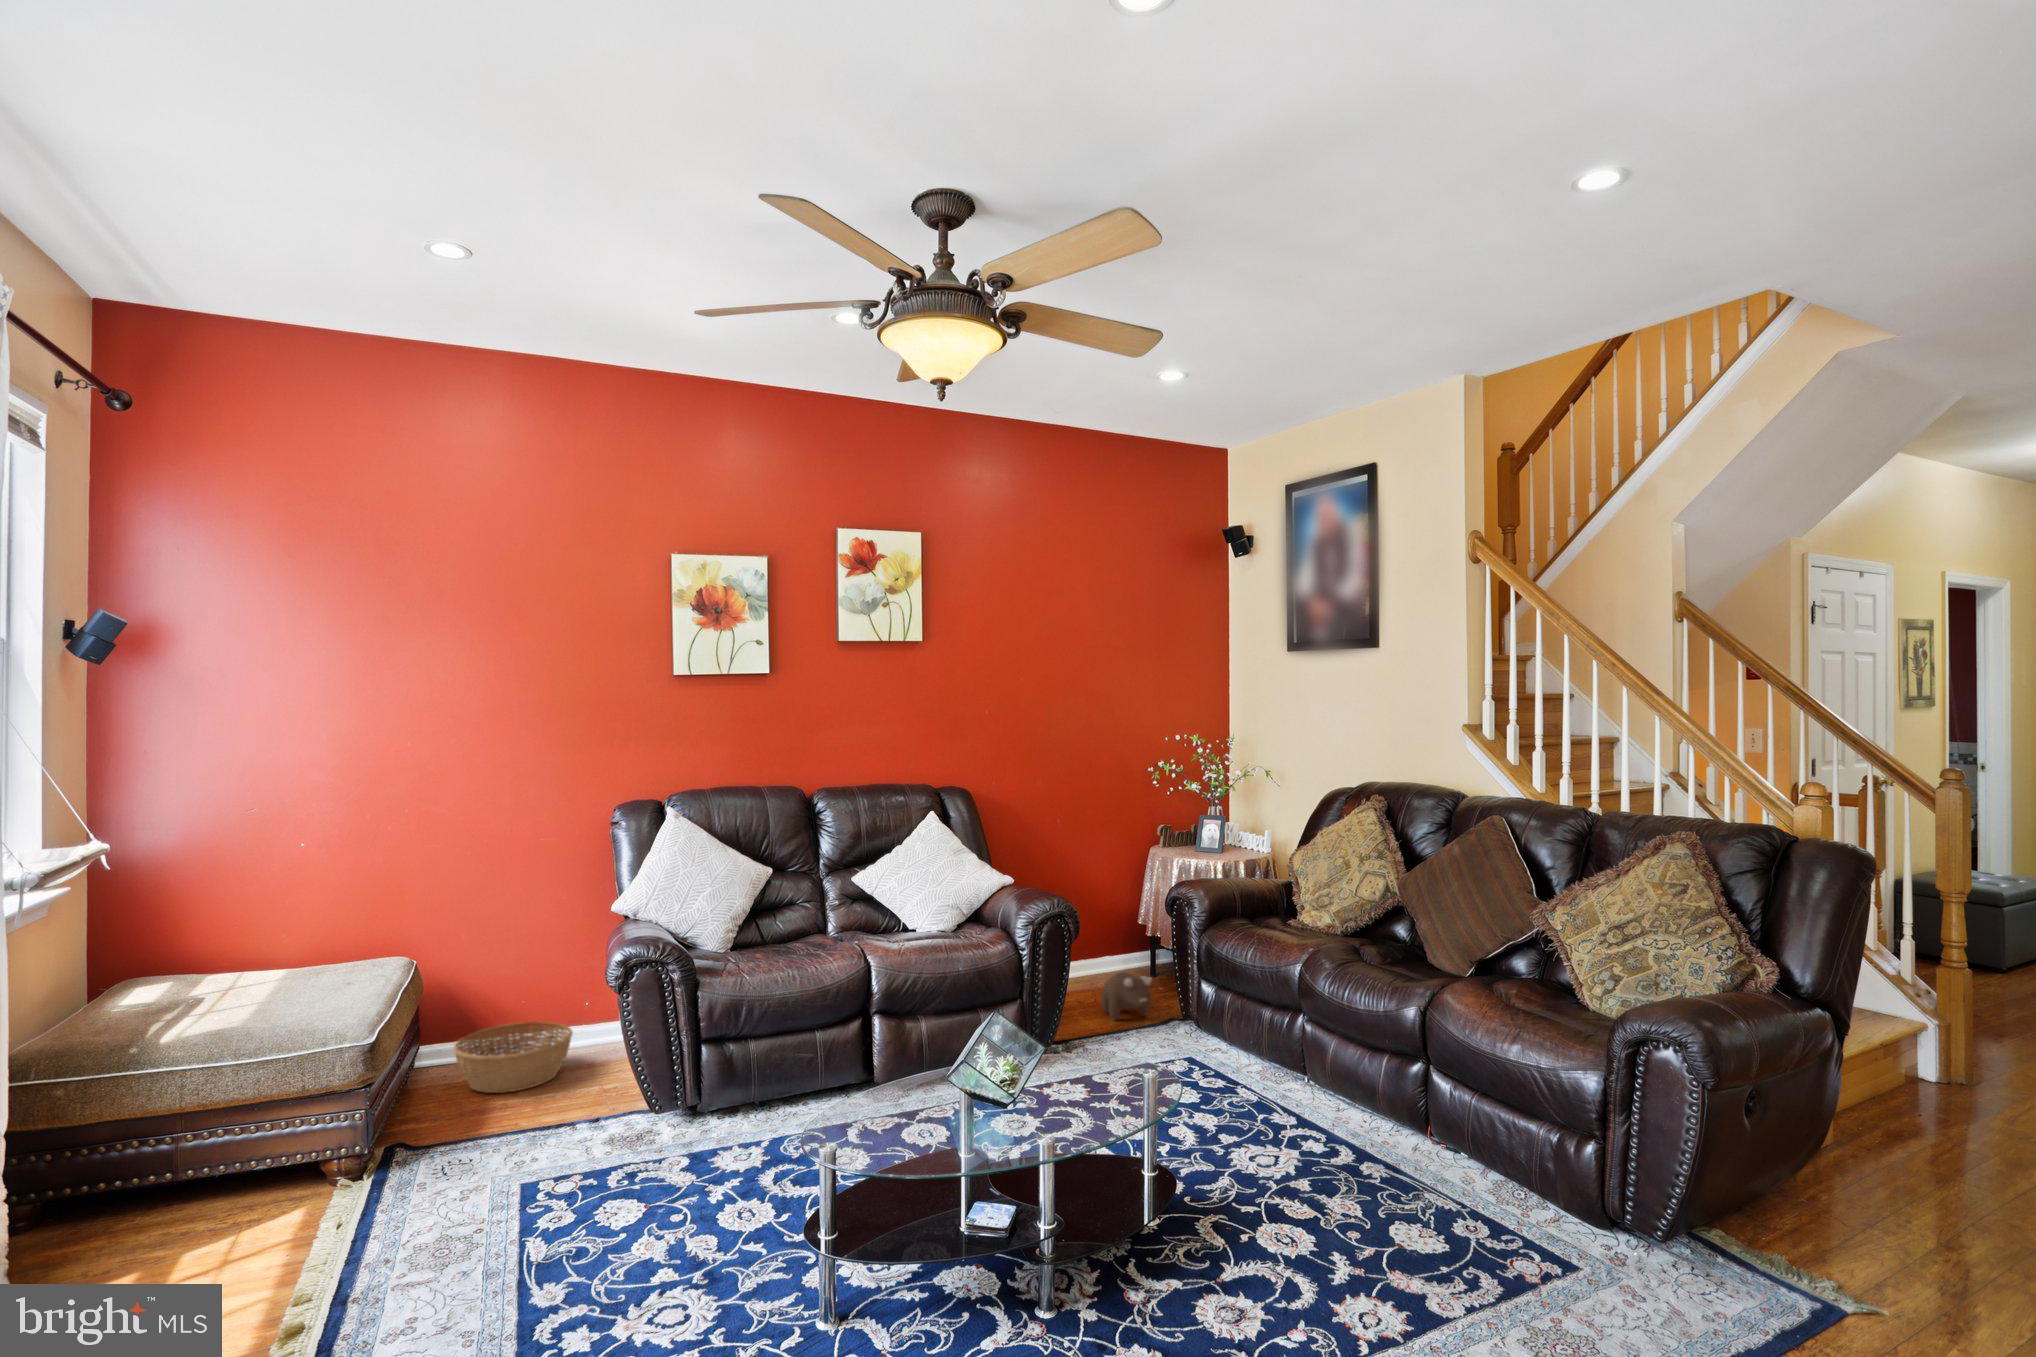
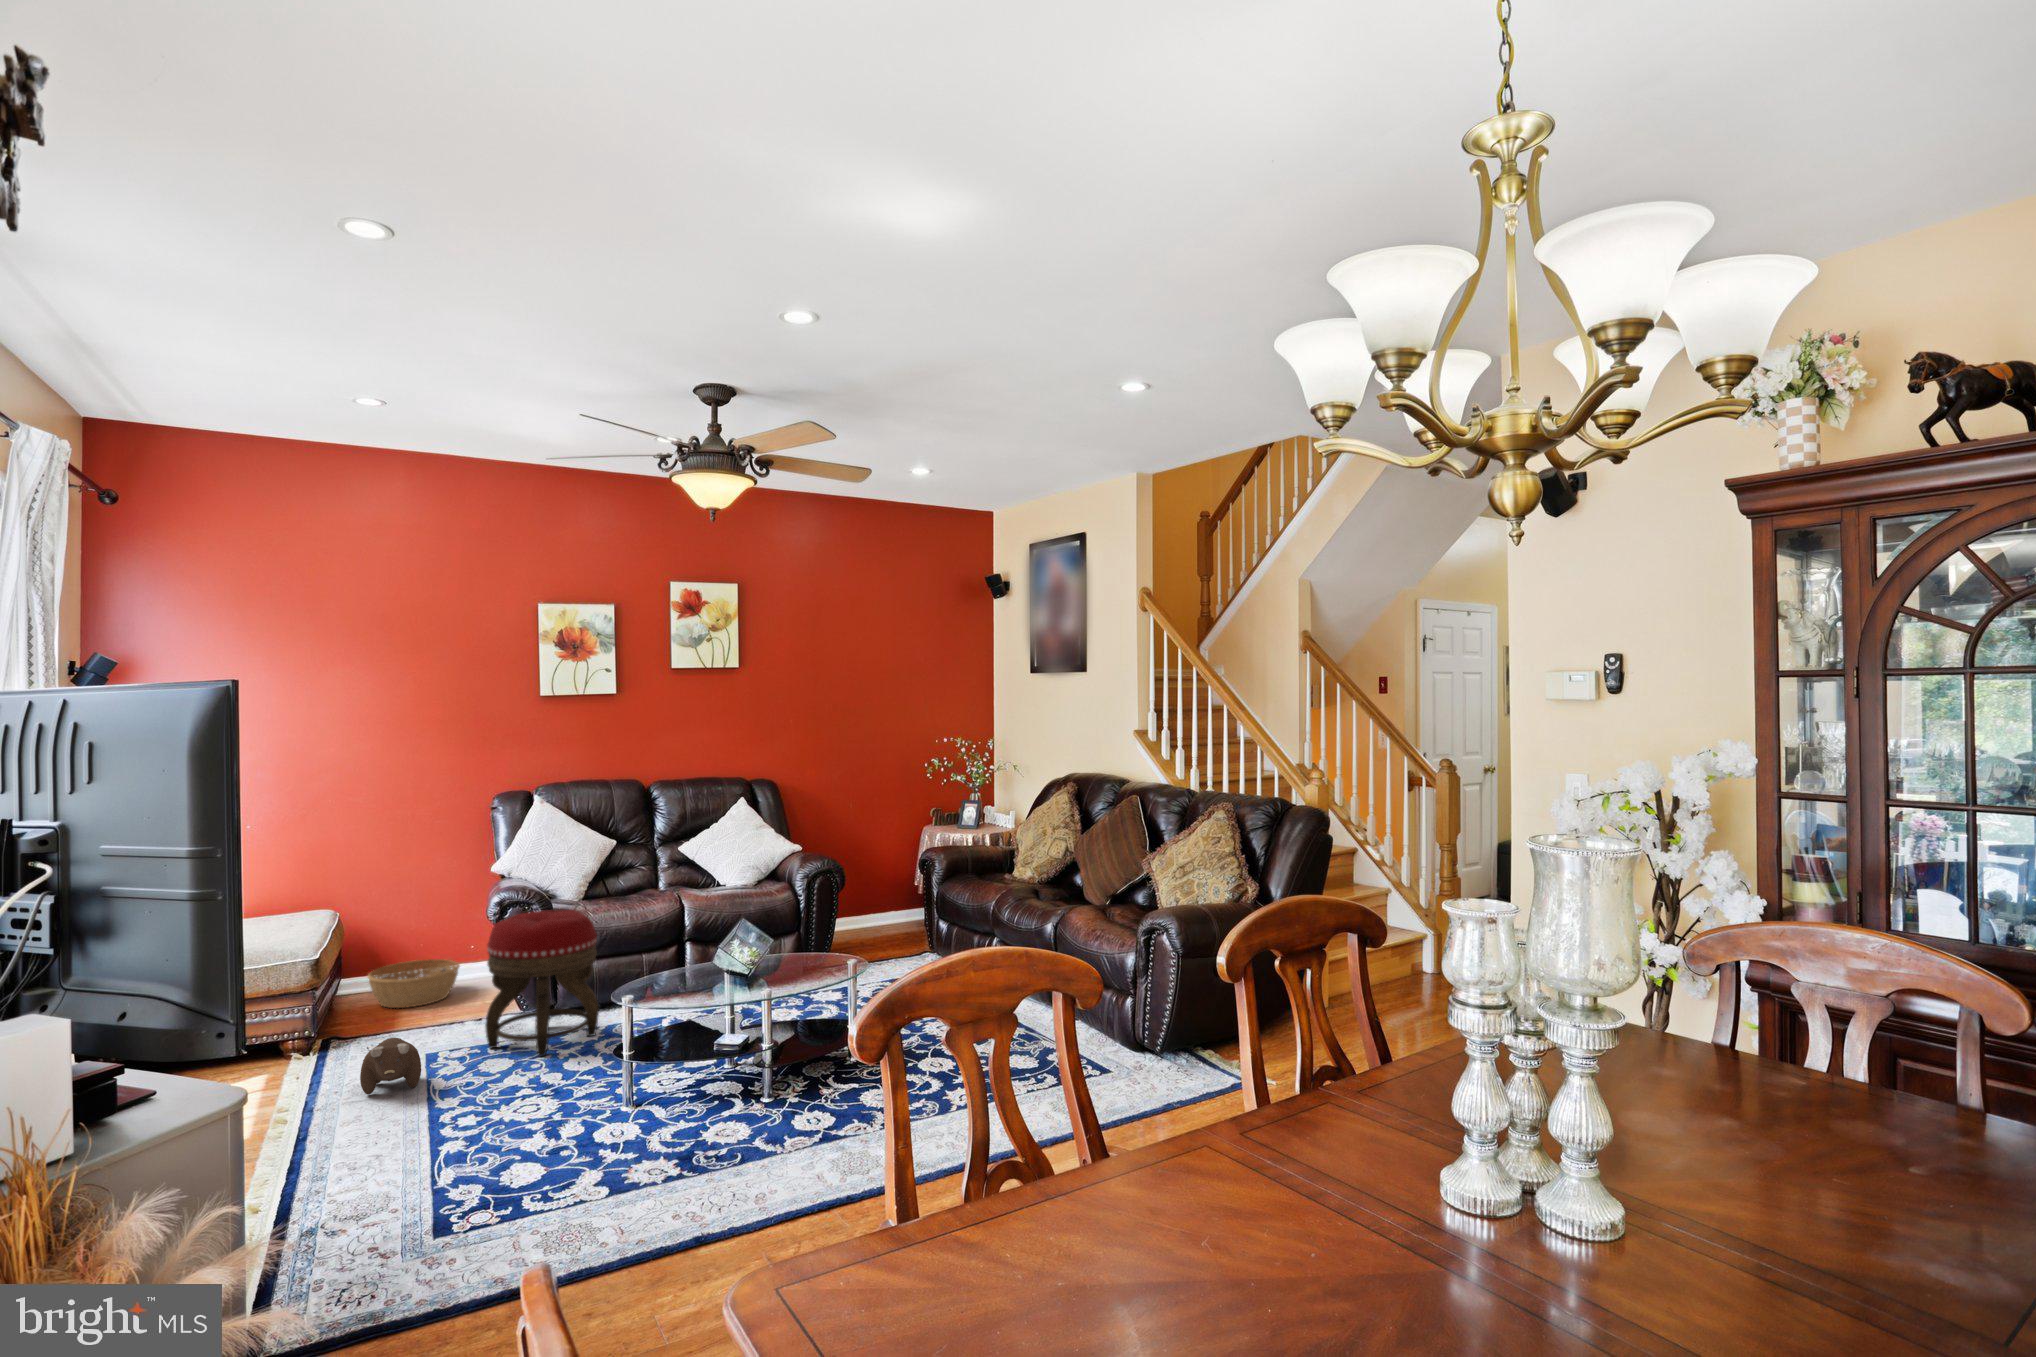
plush toy: present [1101,972,1152,1020] -> present [360,1038,421,1094]
footstool: none [605,973,761,1198] -> present [485,910,599,1056]

